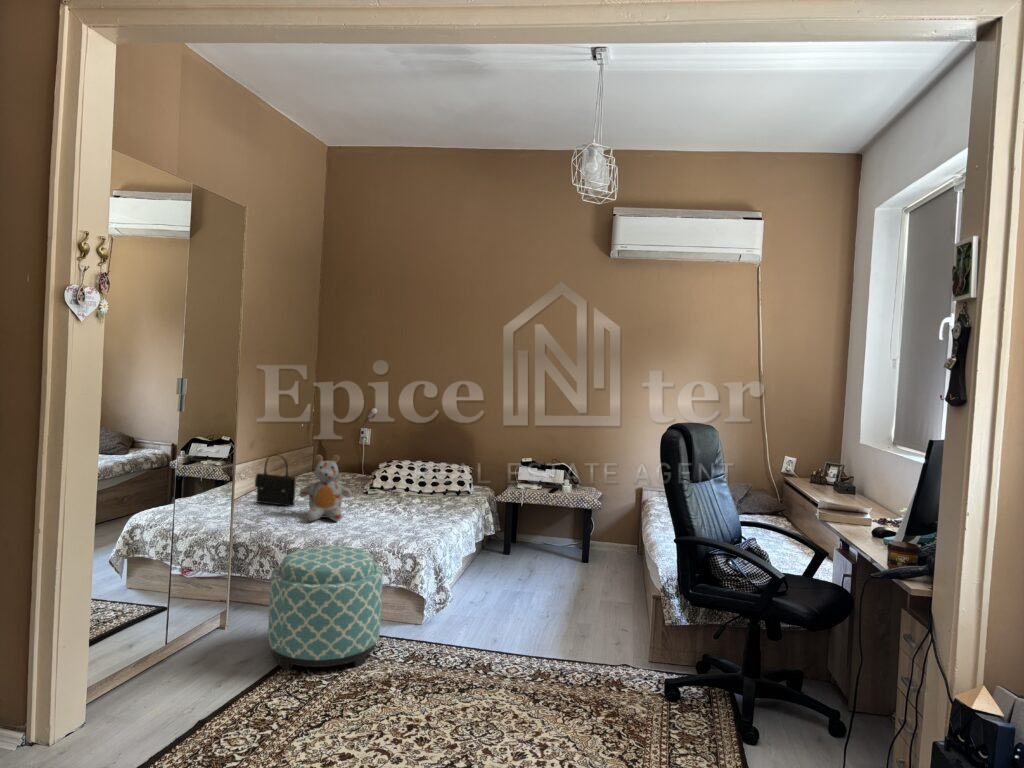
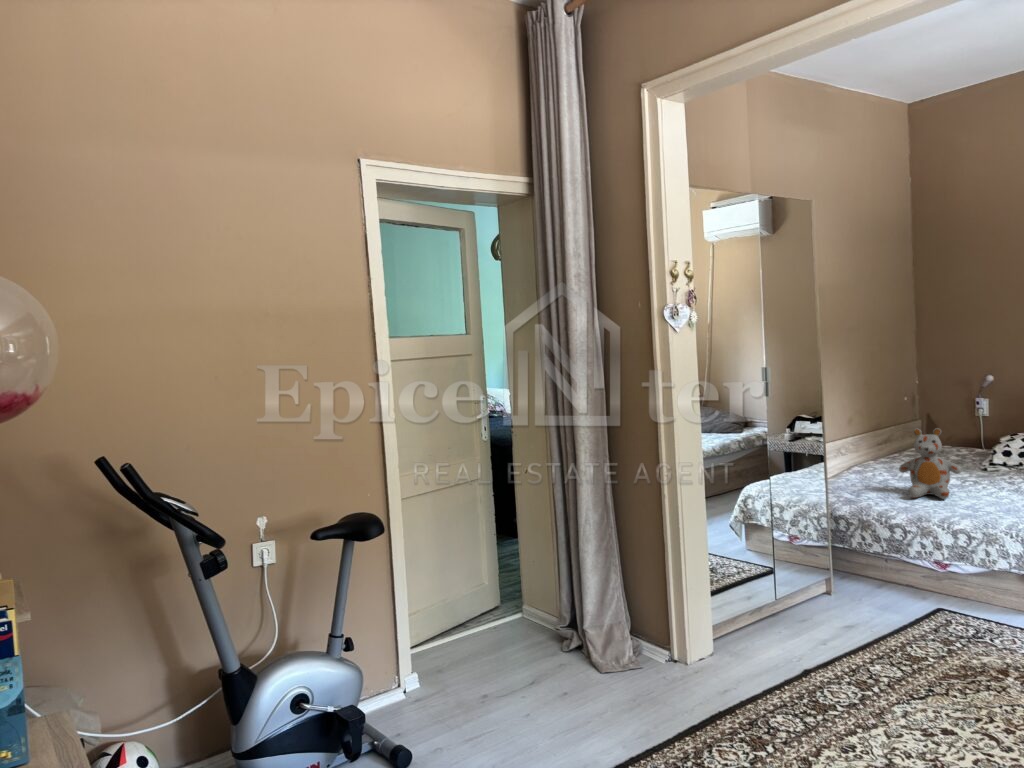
handbag: present [255,456,295,506] -> none [853,429,897,482]
ottoman: present [268,546,383,670] -> none [867,524,998,652]

